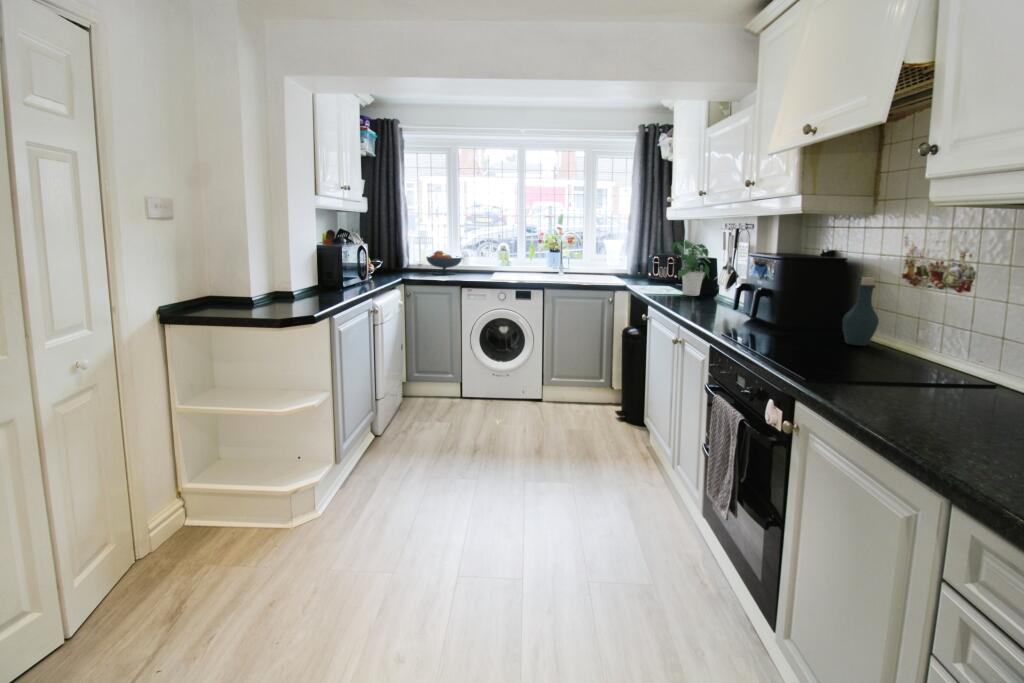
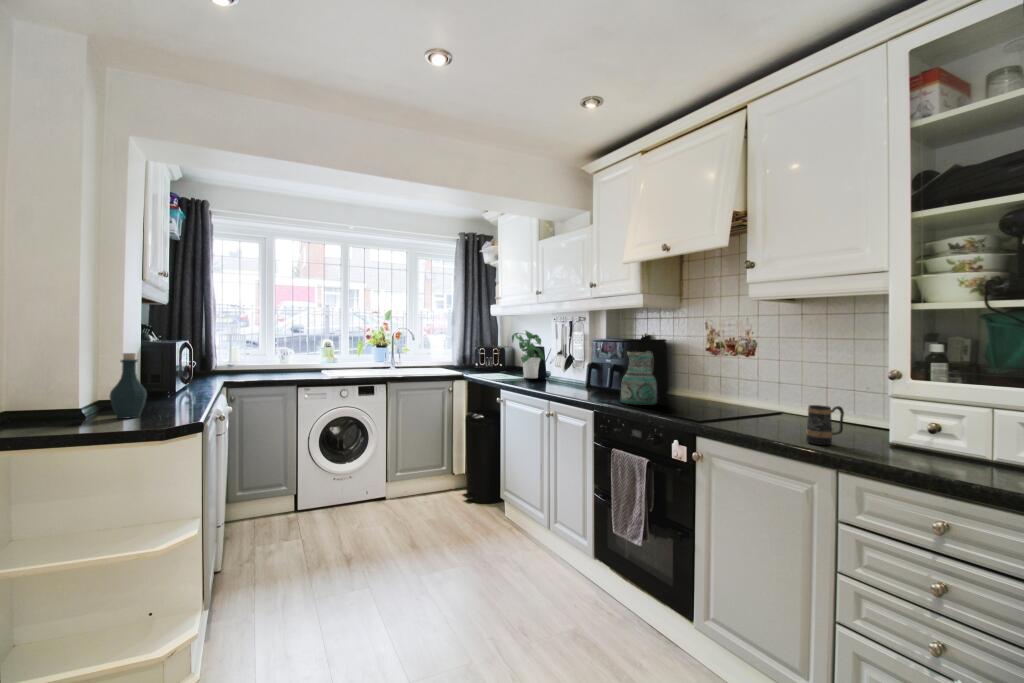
fruit bowl: present [426,251,462,275] -> none [238,347,283,373]
ceramic pitcher: none [747,276,807,345] -> present [621,351,657,405]
bottle: present [842,277,879,346] -> present [109,353,147,419]
mug: none [924,379,998,440] -> present [806,405,844,445]

